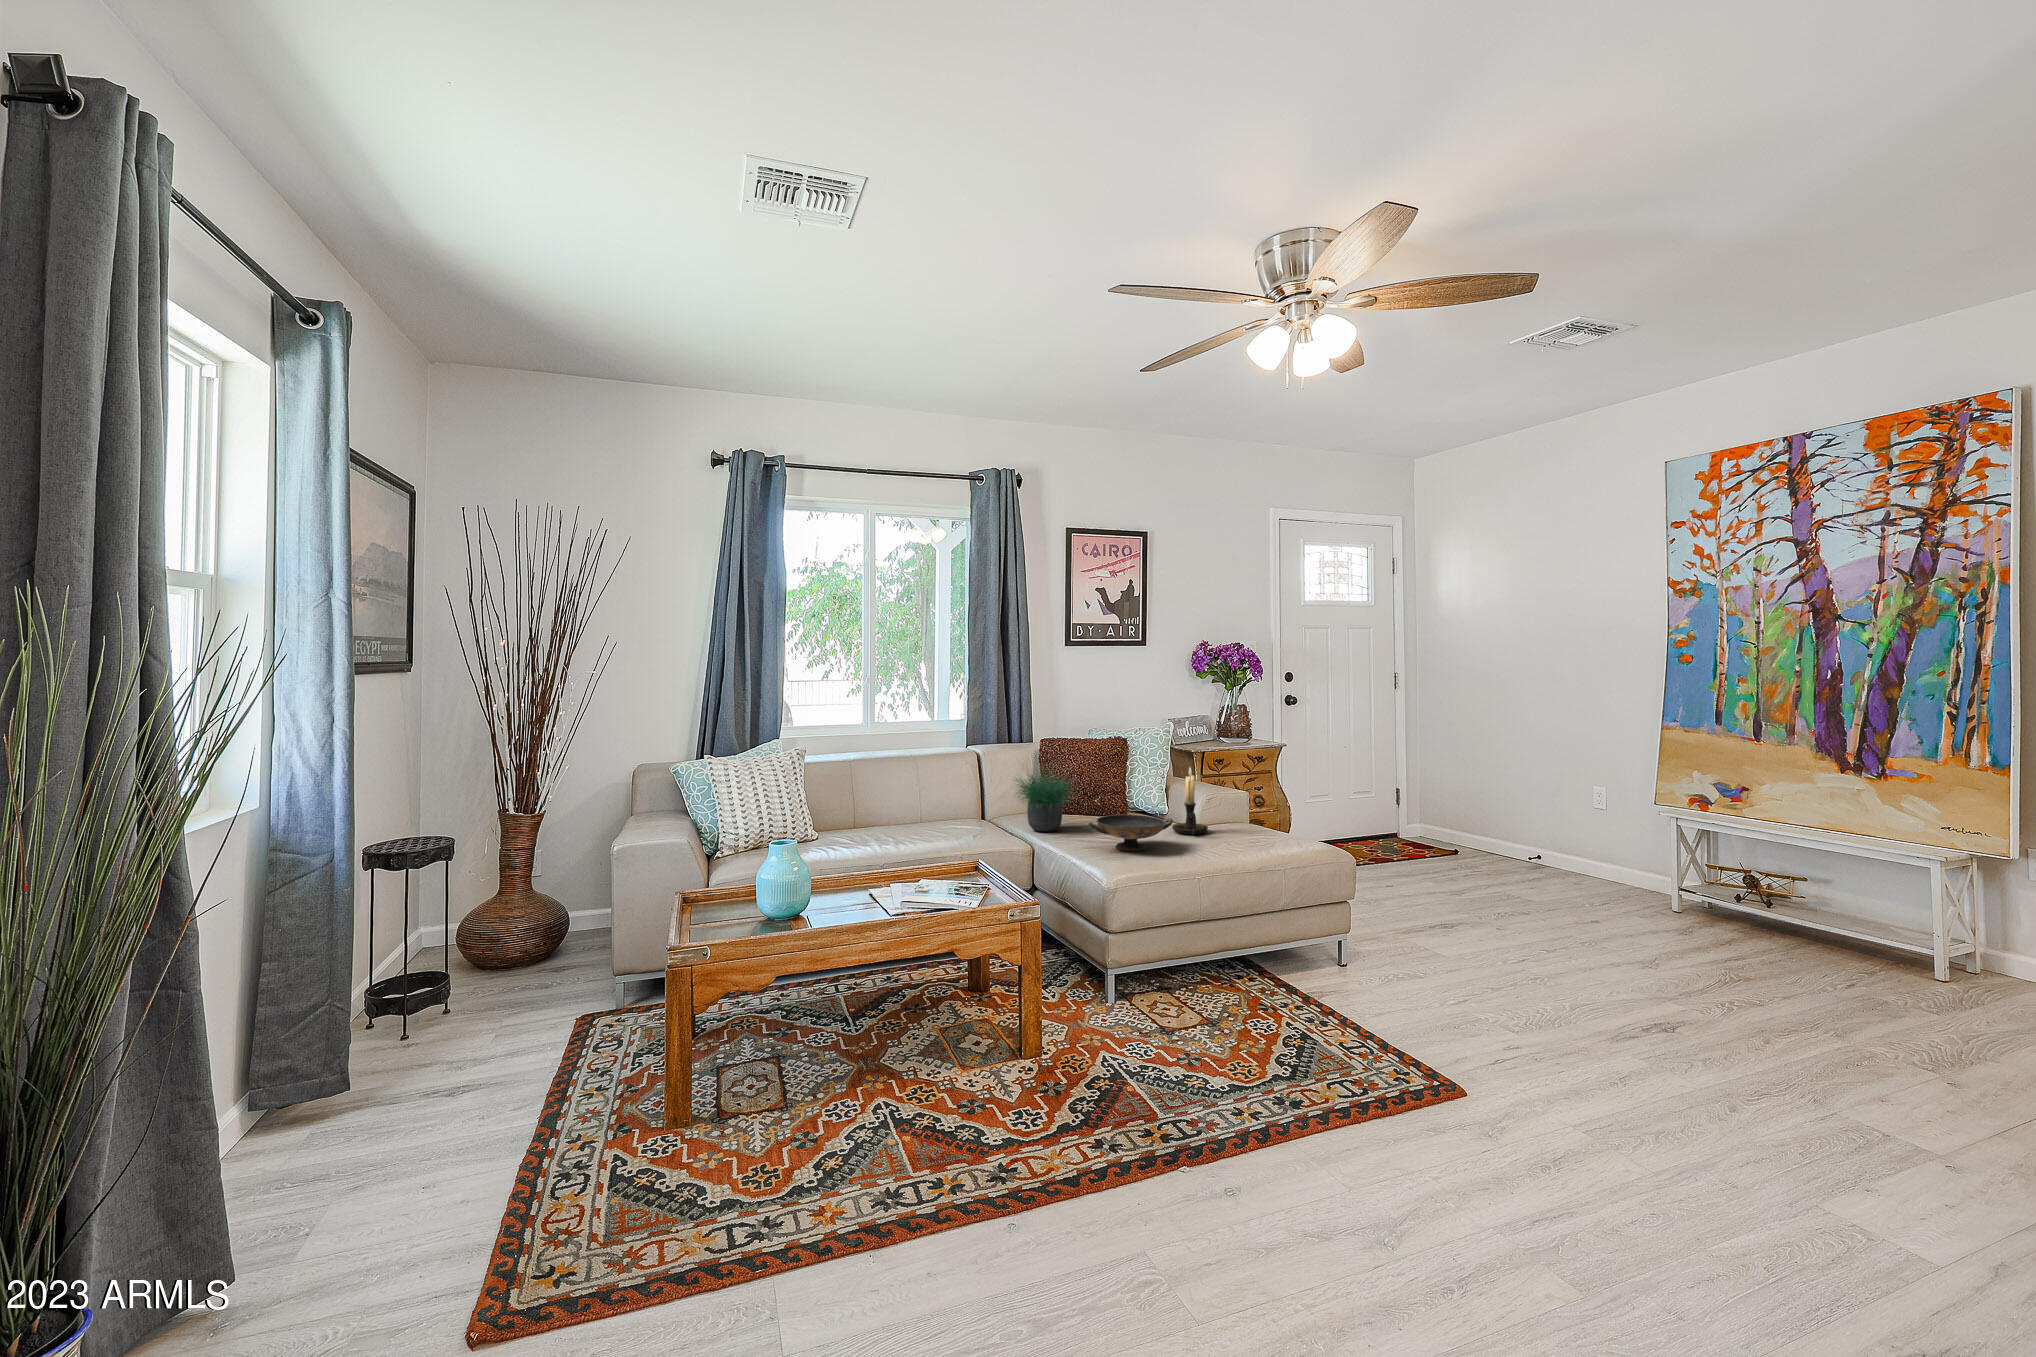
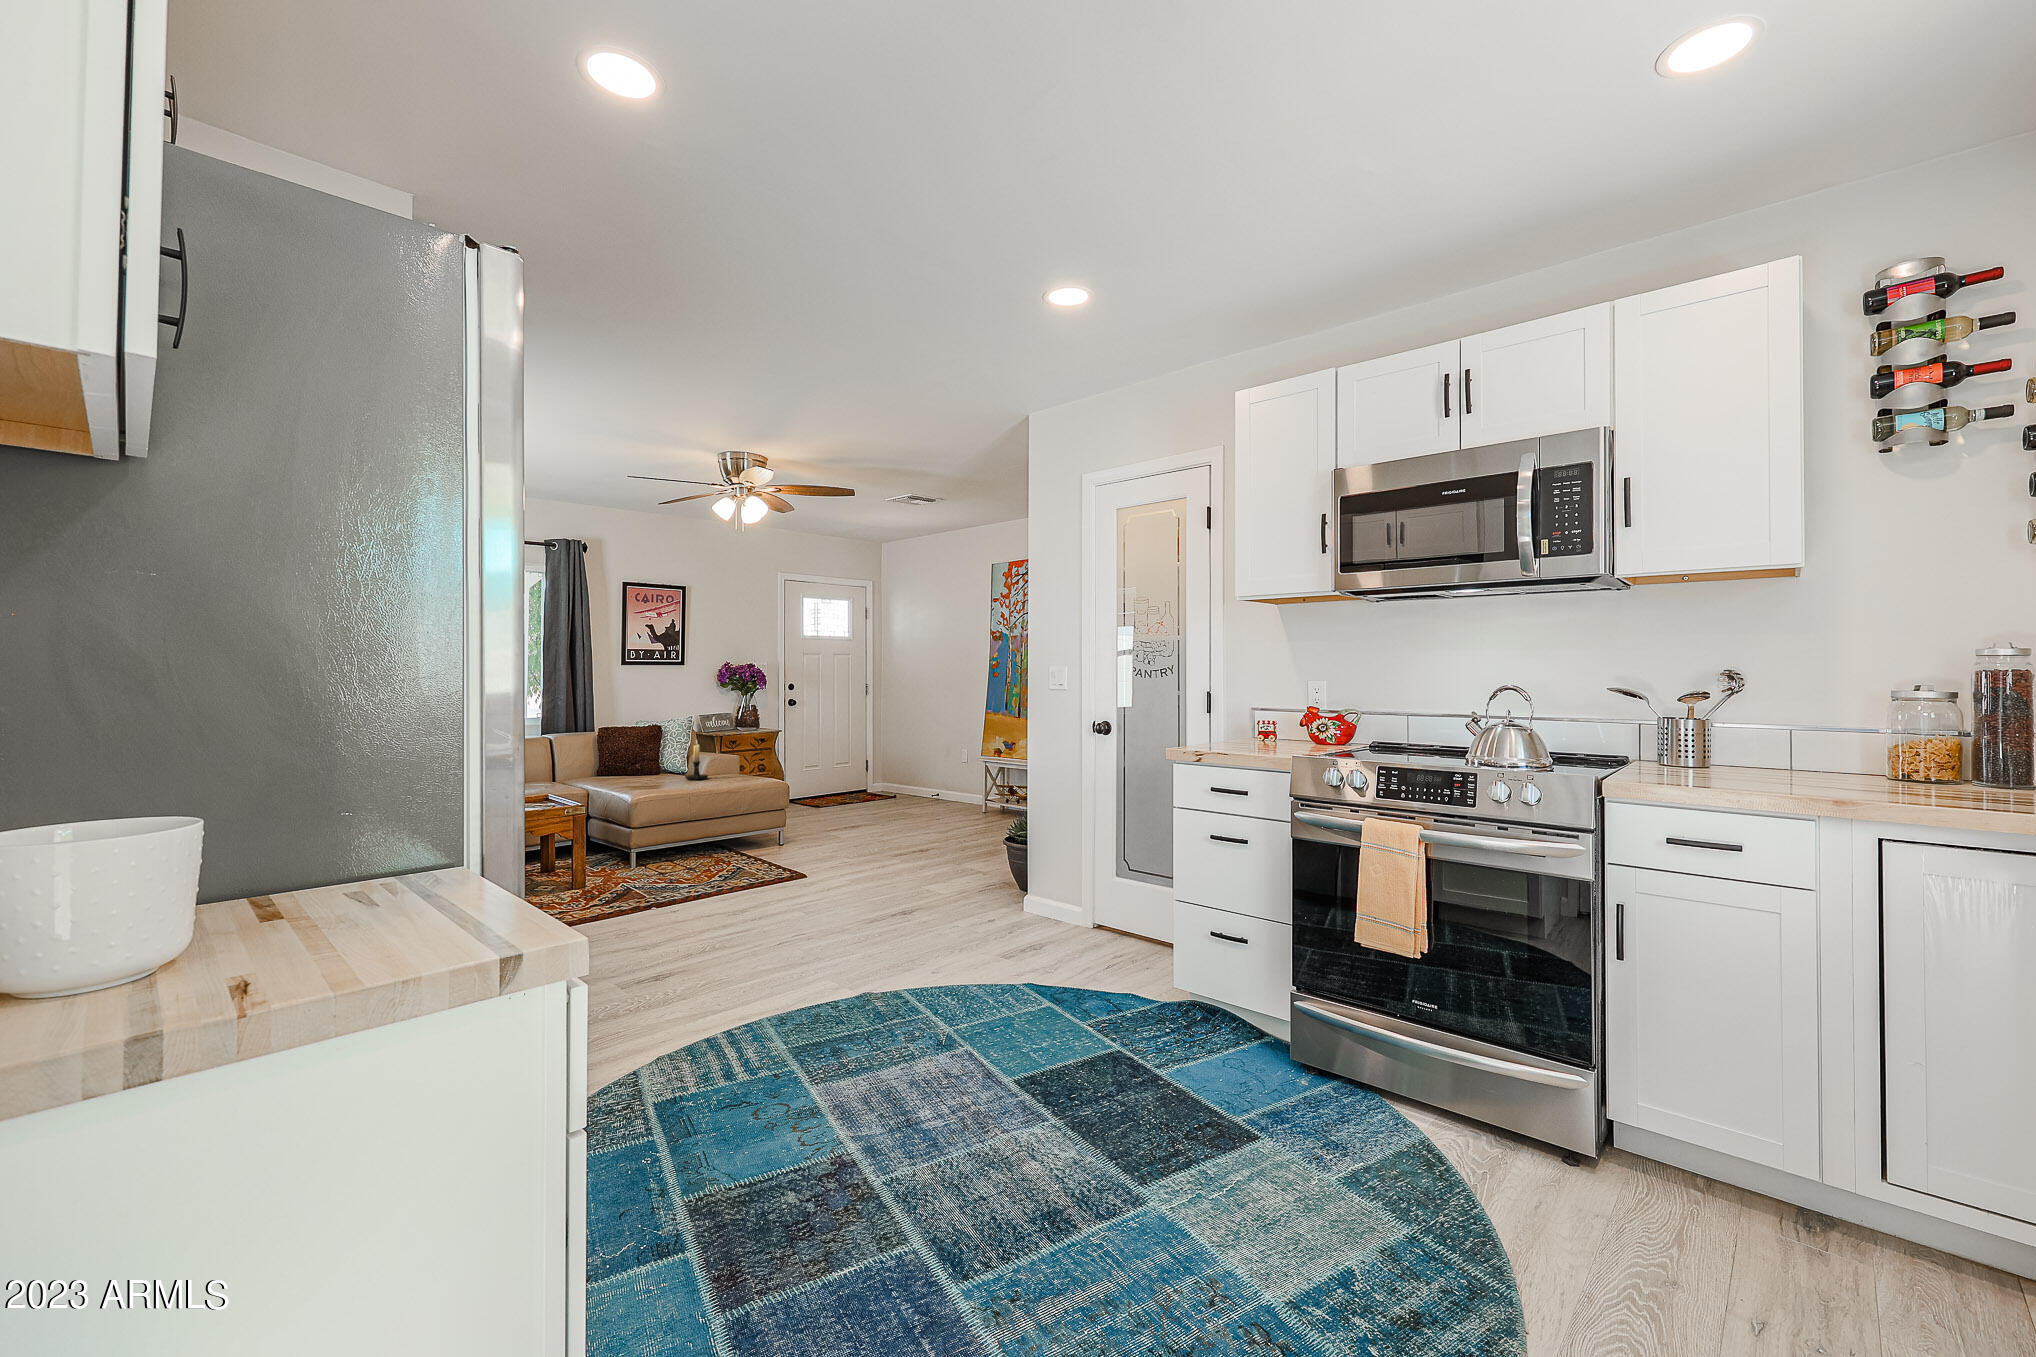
potted plant: present [1015,767,1073,832] -> none [571,731,626,784]
decorative bowl: present [1088,815,1173,851] -> none [625,768,681,788]

